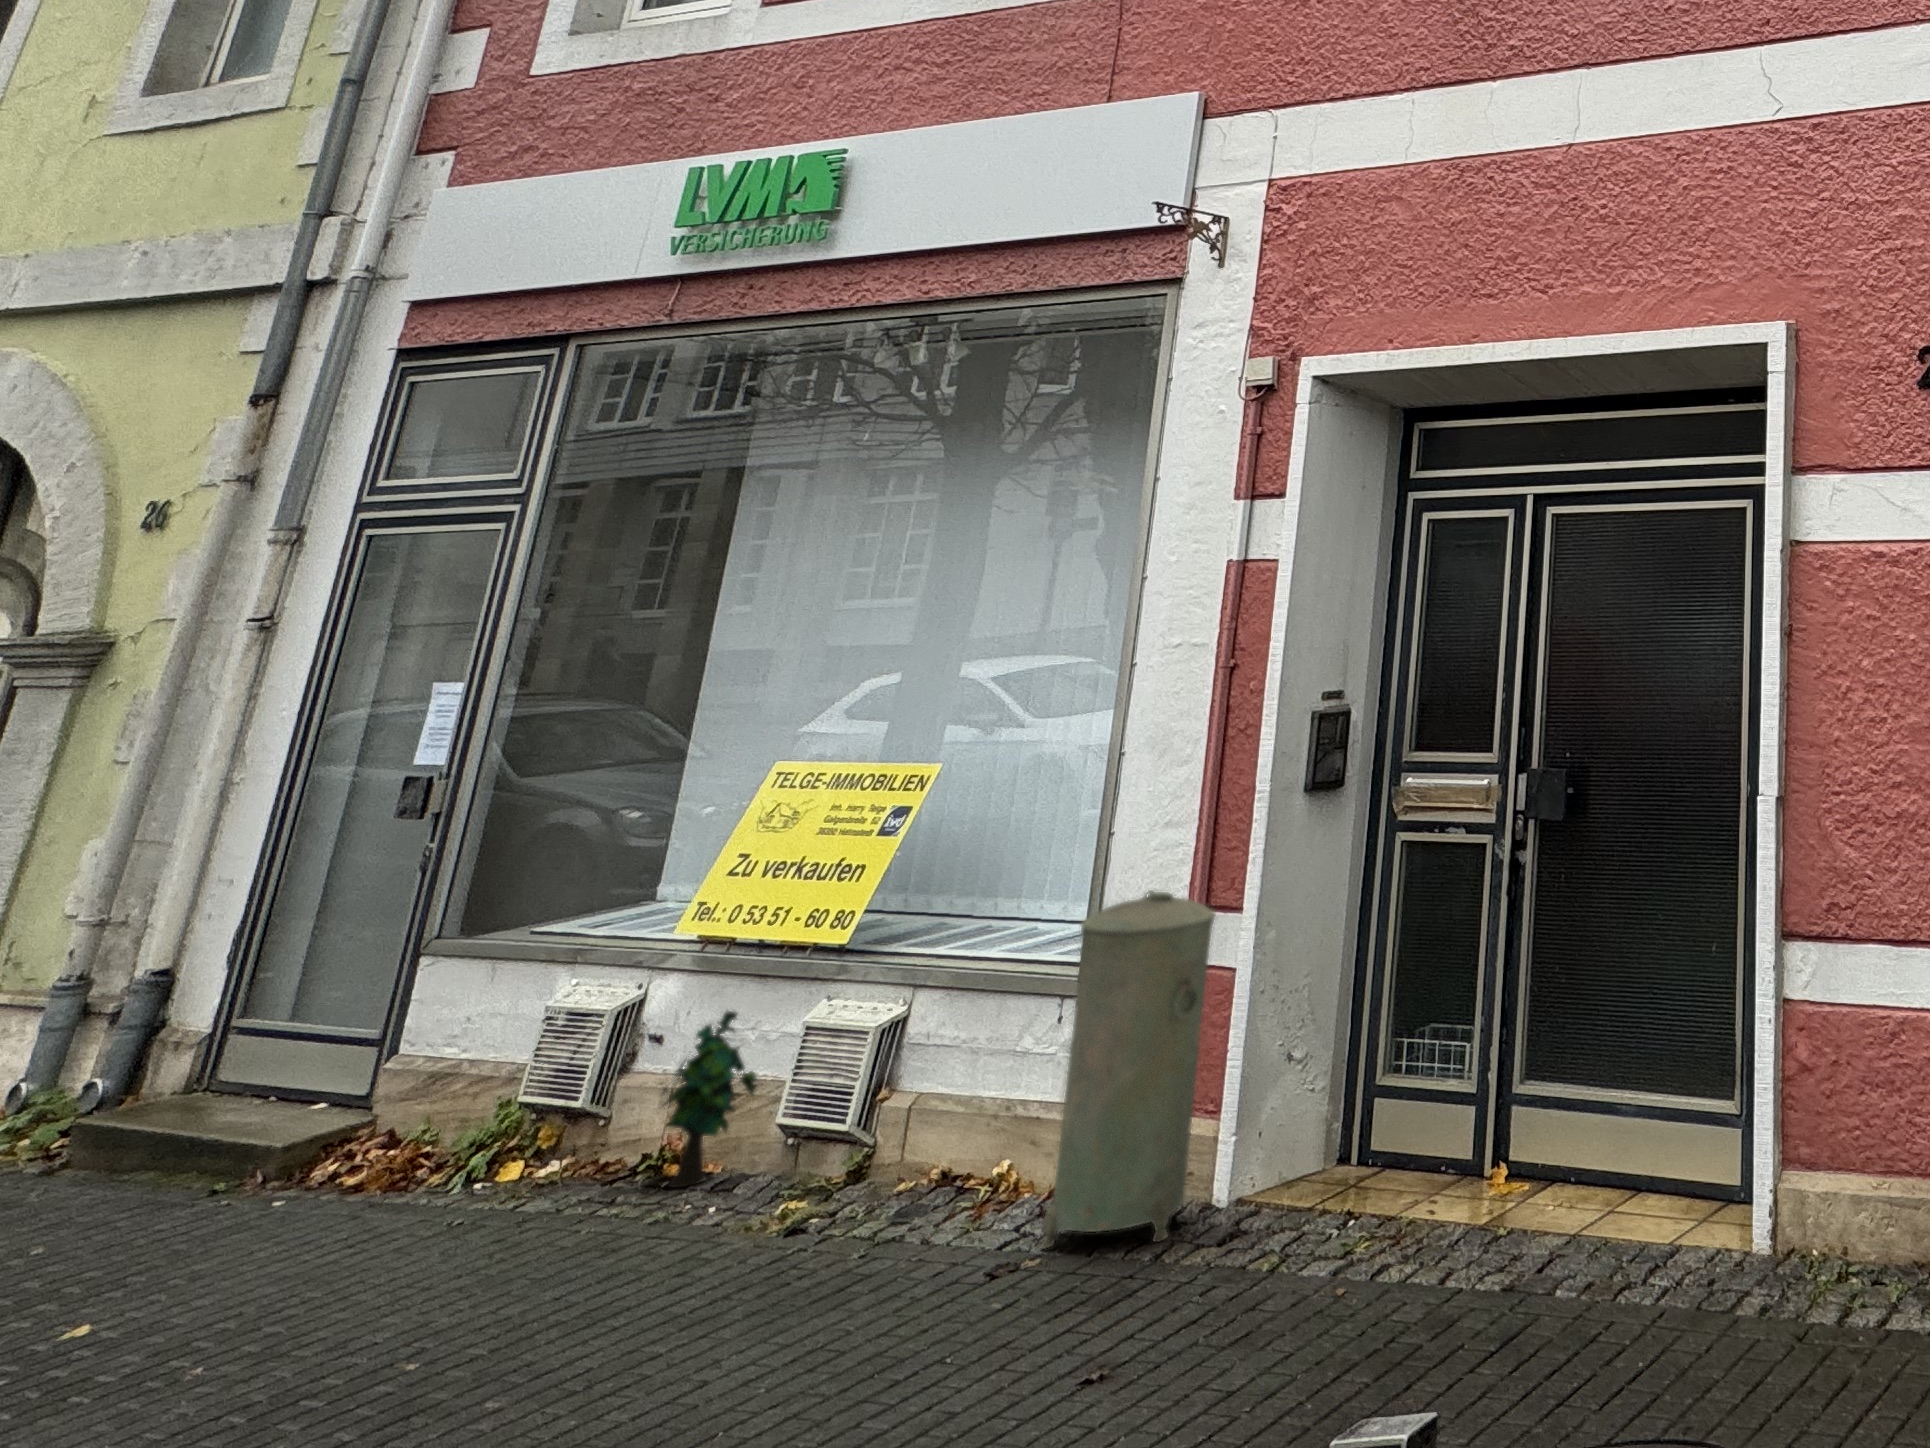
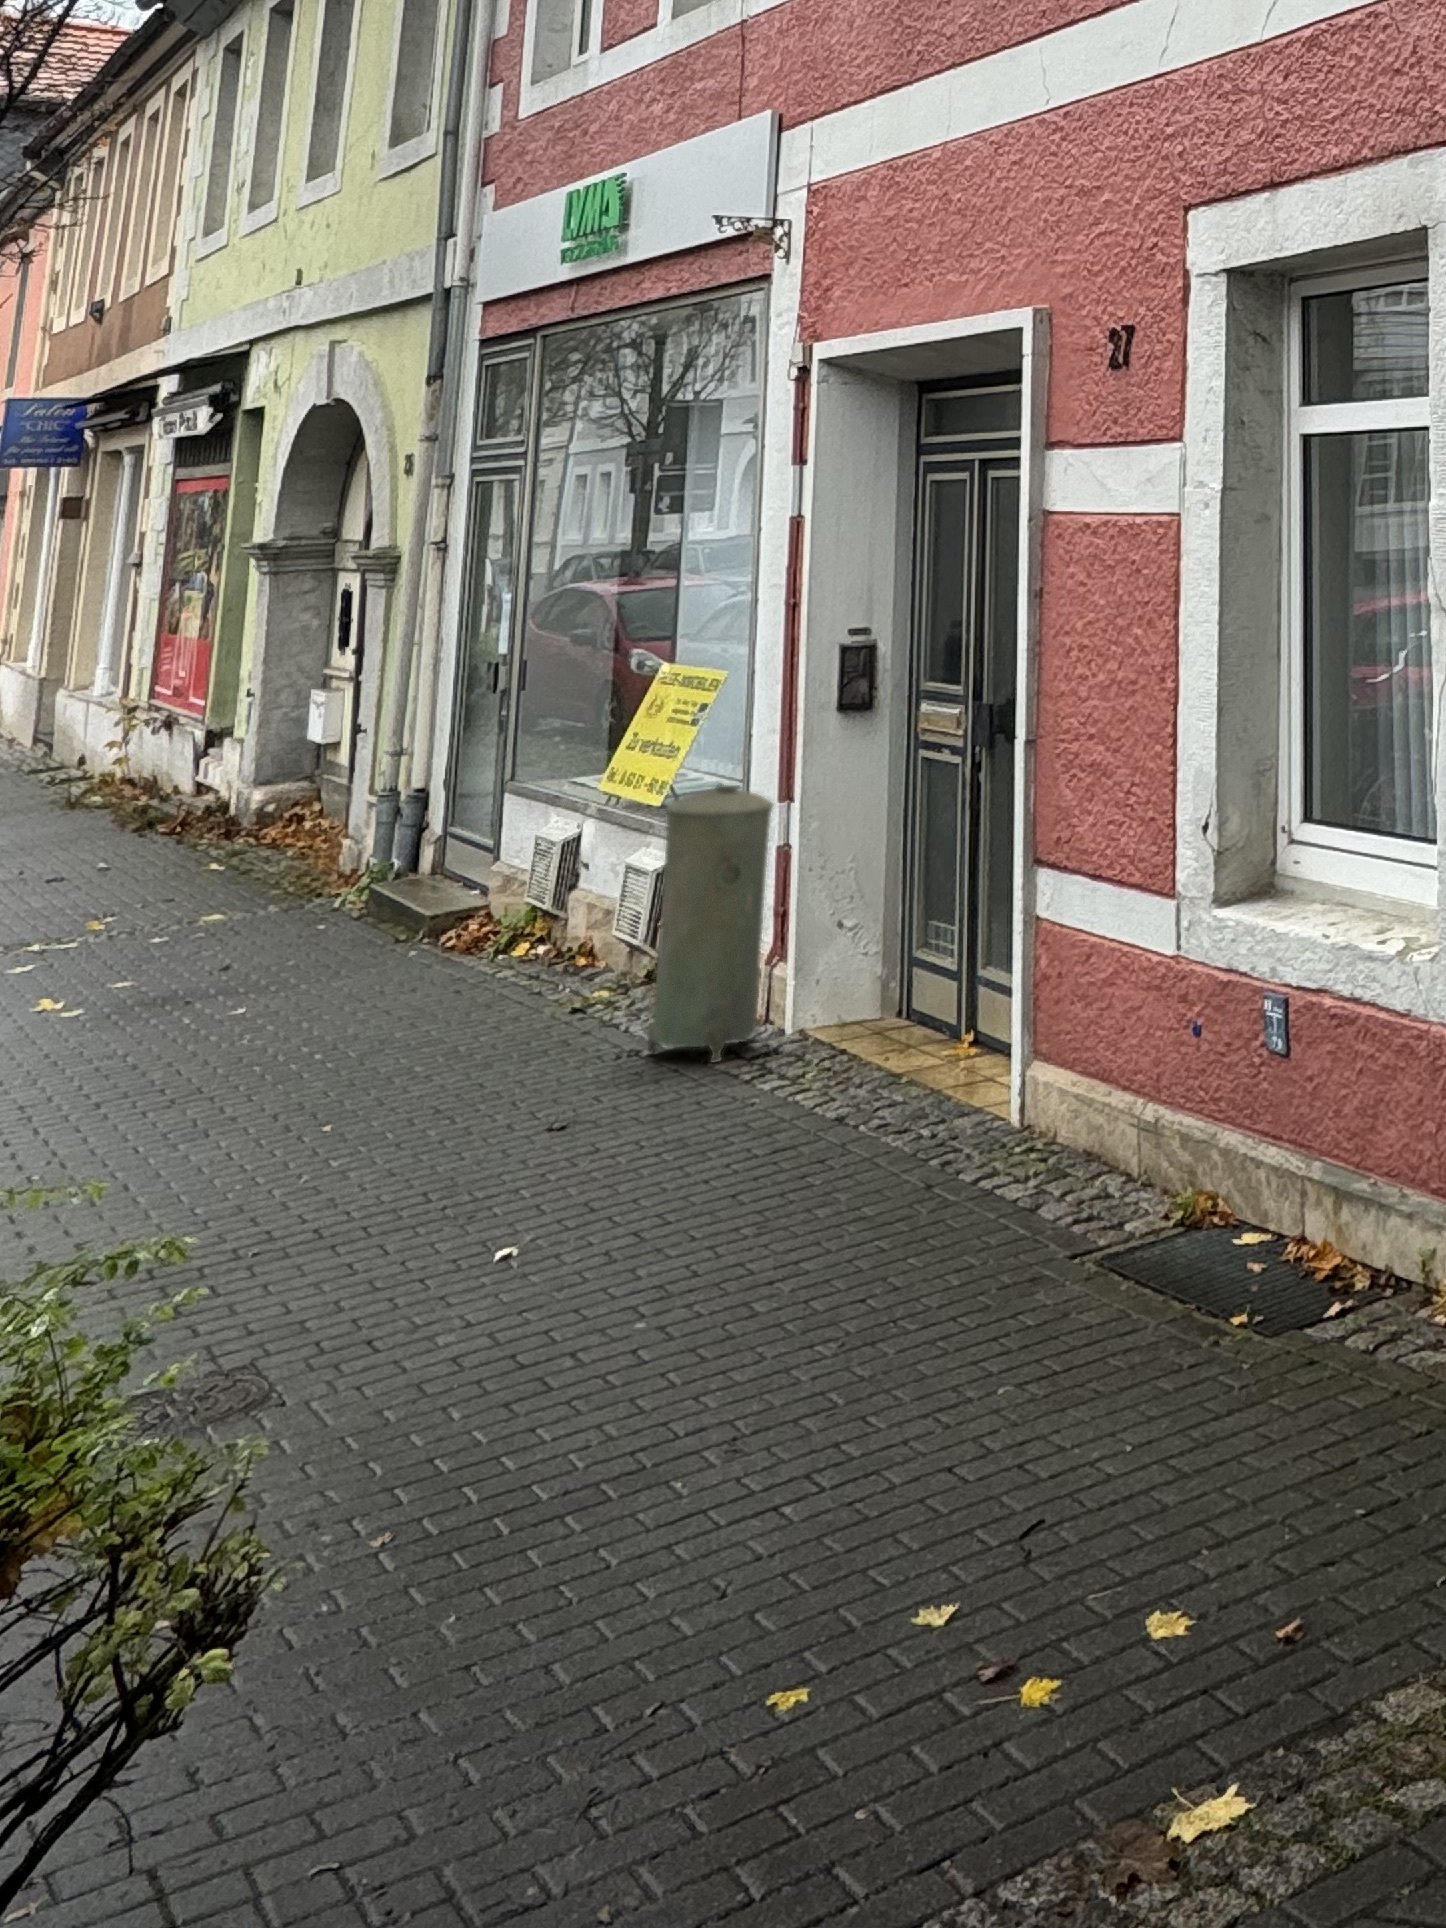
decorative plant: present [663,1011,757,1187] -> none [533,853,598,982]

